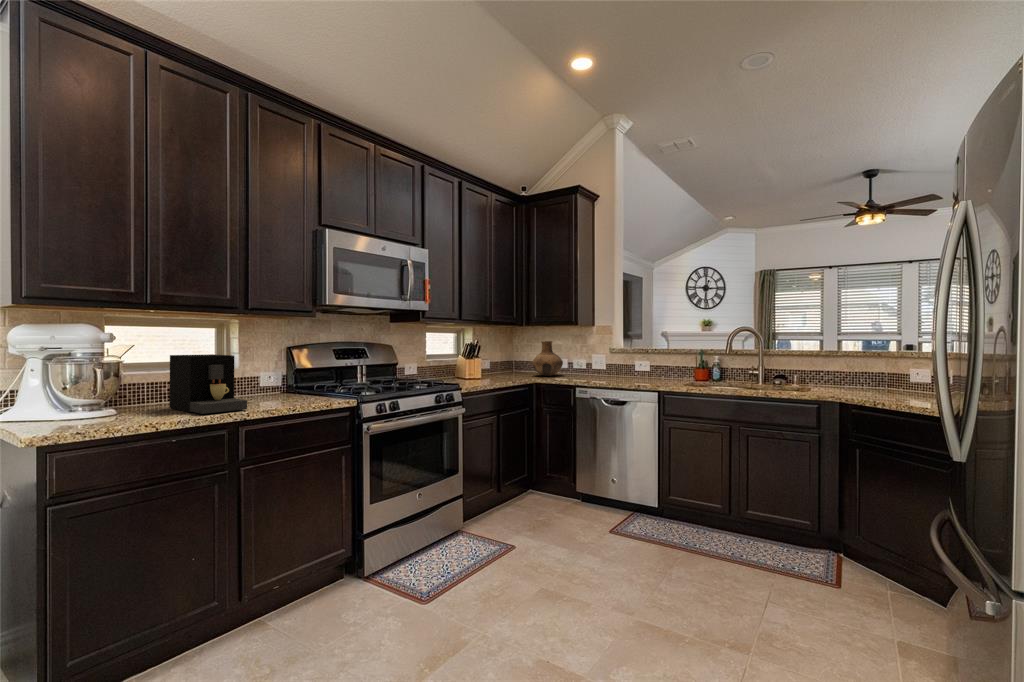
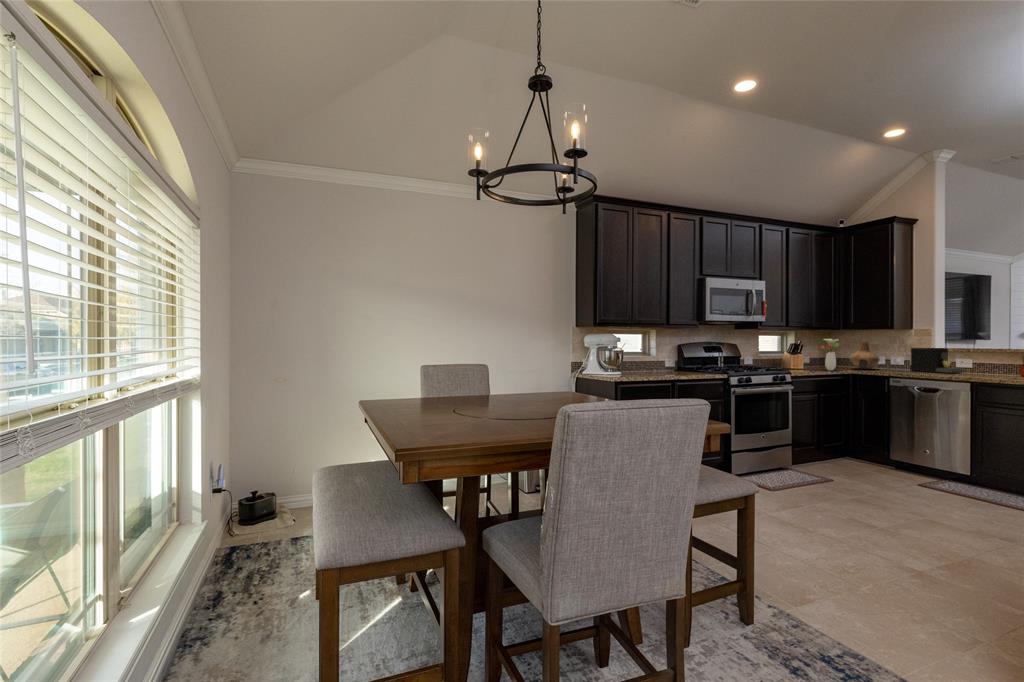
flower arrangement: none [489,337,522,380] -> present [816,339,839,371]
coffee maker: present [170,354,247,414] -> present [910,348,963,373]

